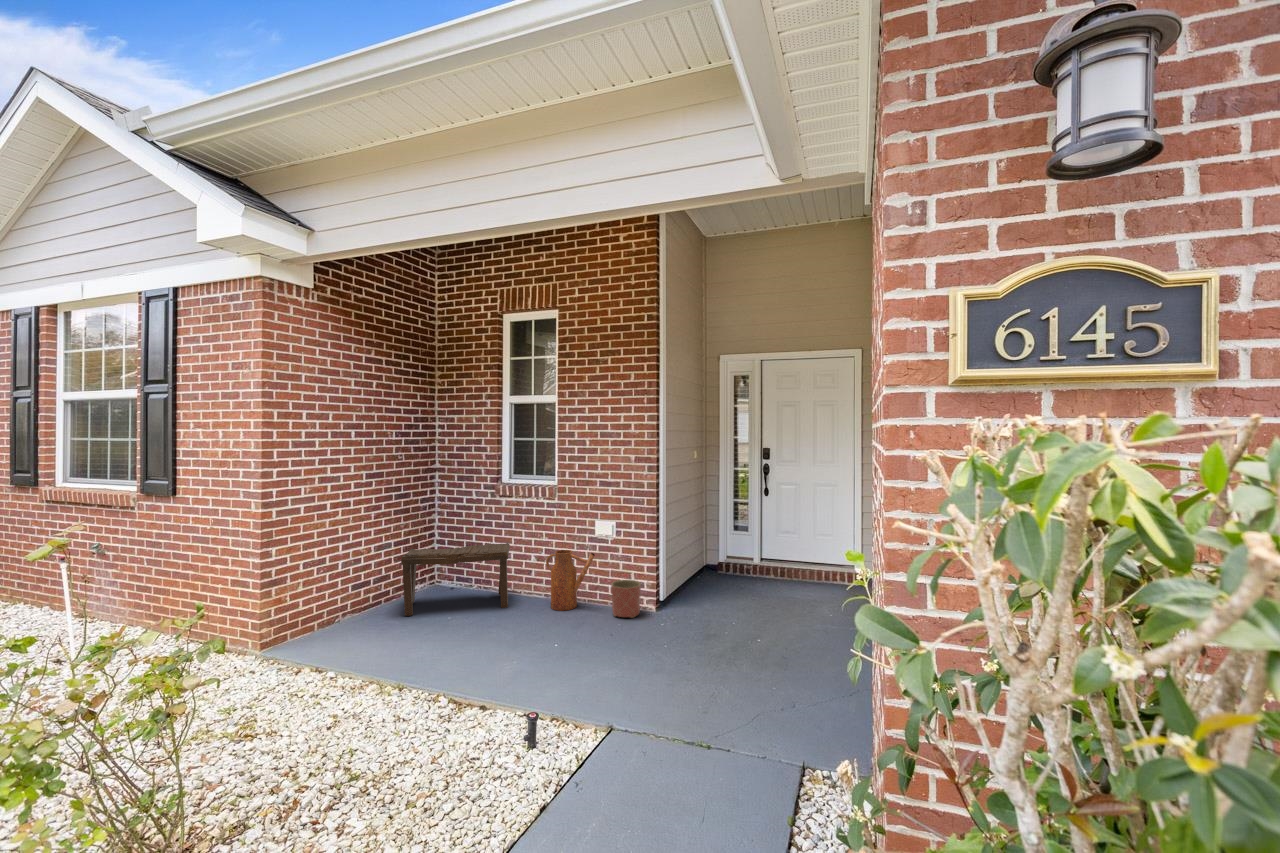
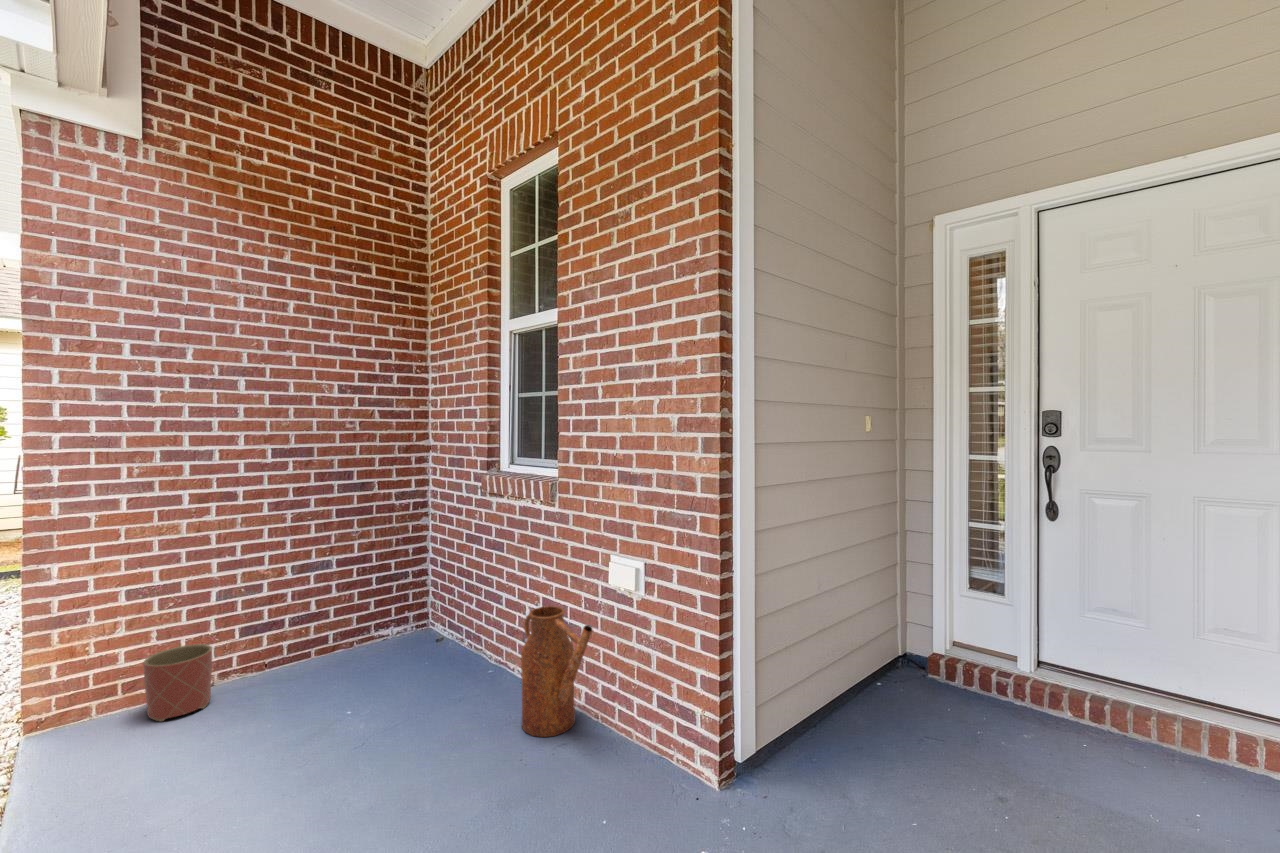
bench: present [401,543,510,616] -> none [295,572,496,702]
planter: present [611,580,641,618] -> present [143,644,212,721]

